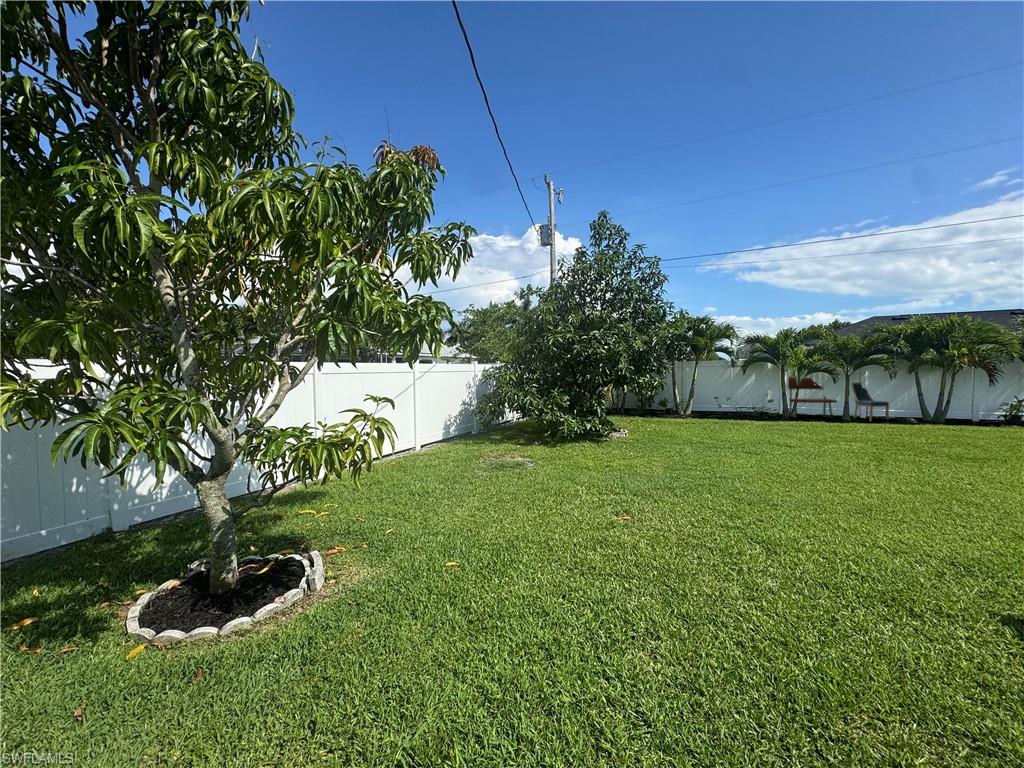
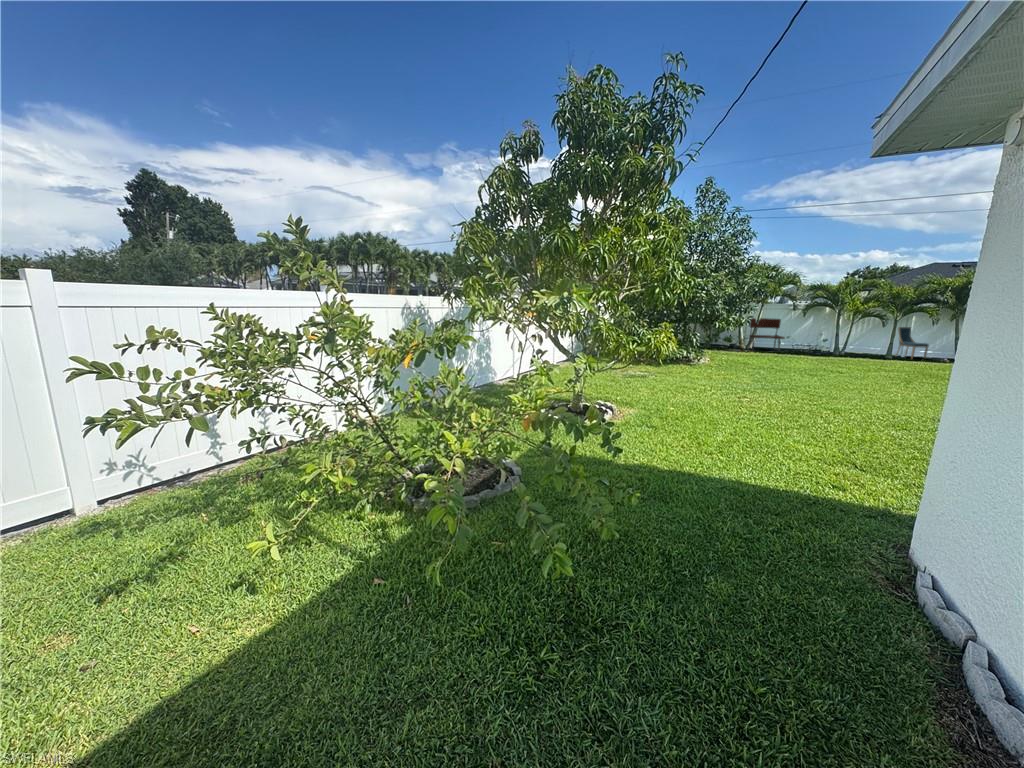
bench: present [788,377,837,418] -> present [748,318,785,350]

